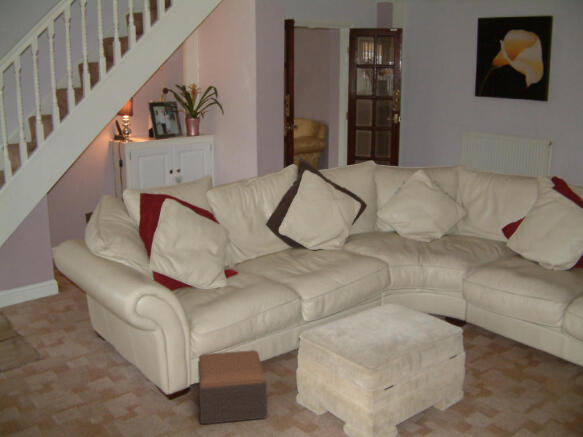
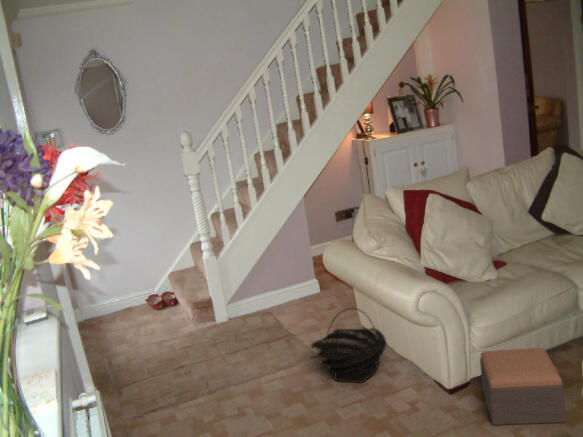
basket: none [25,312,110,392] -> present [311,308,386,383]

